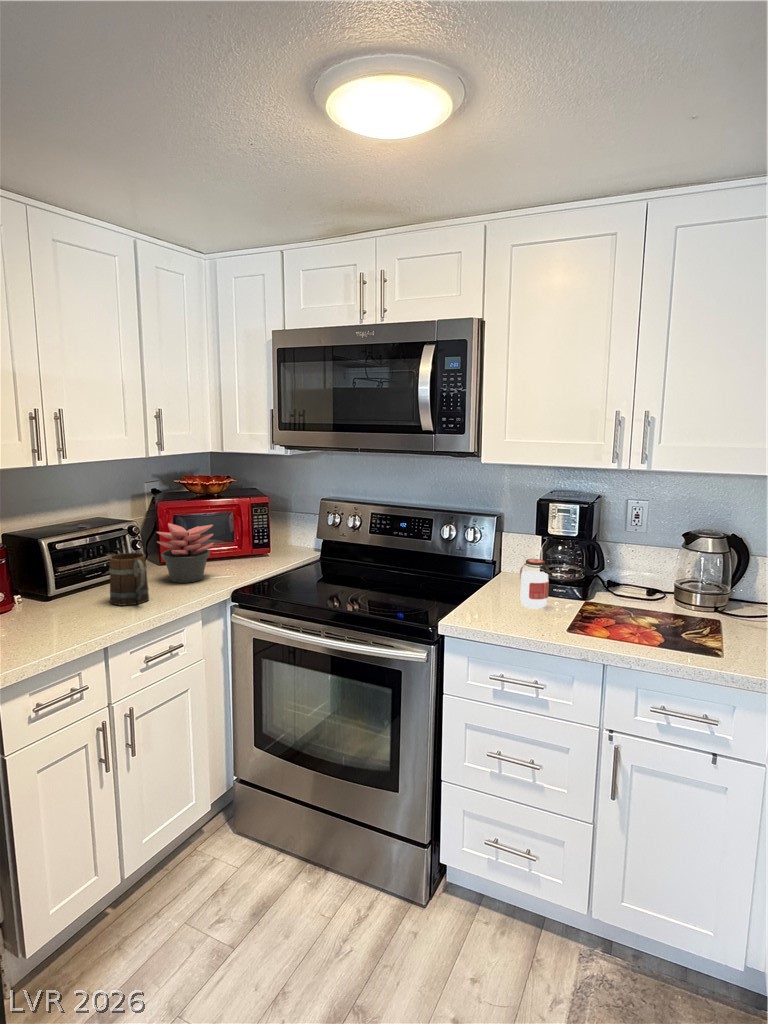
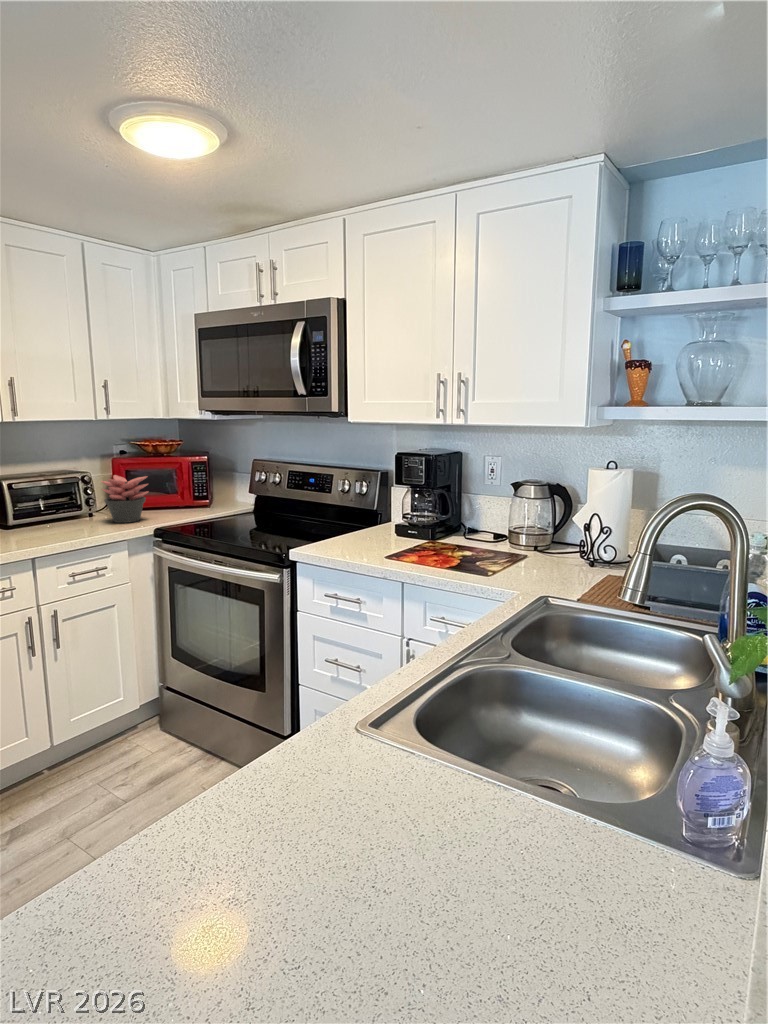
mug: present [109,553,149,606] -> none [50,495,85,535]
jar: present [520,559,550,609] -> none [370,503,394,545]

